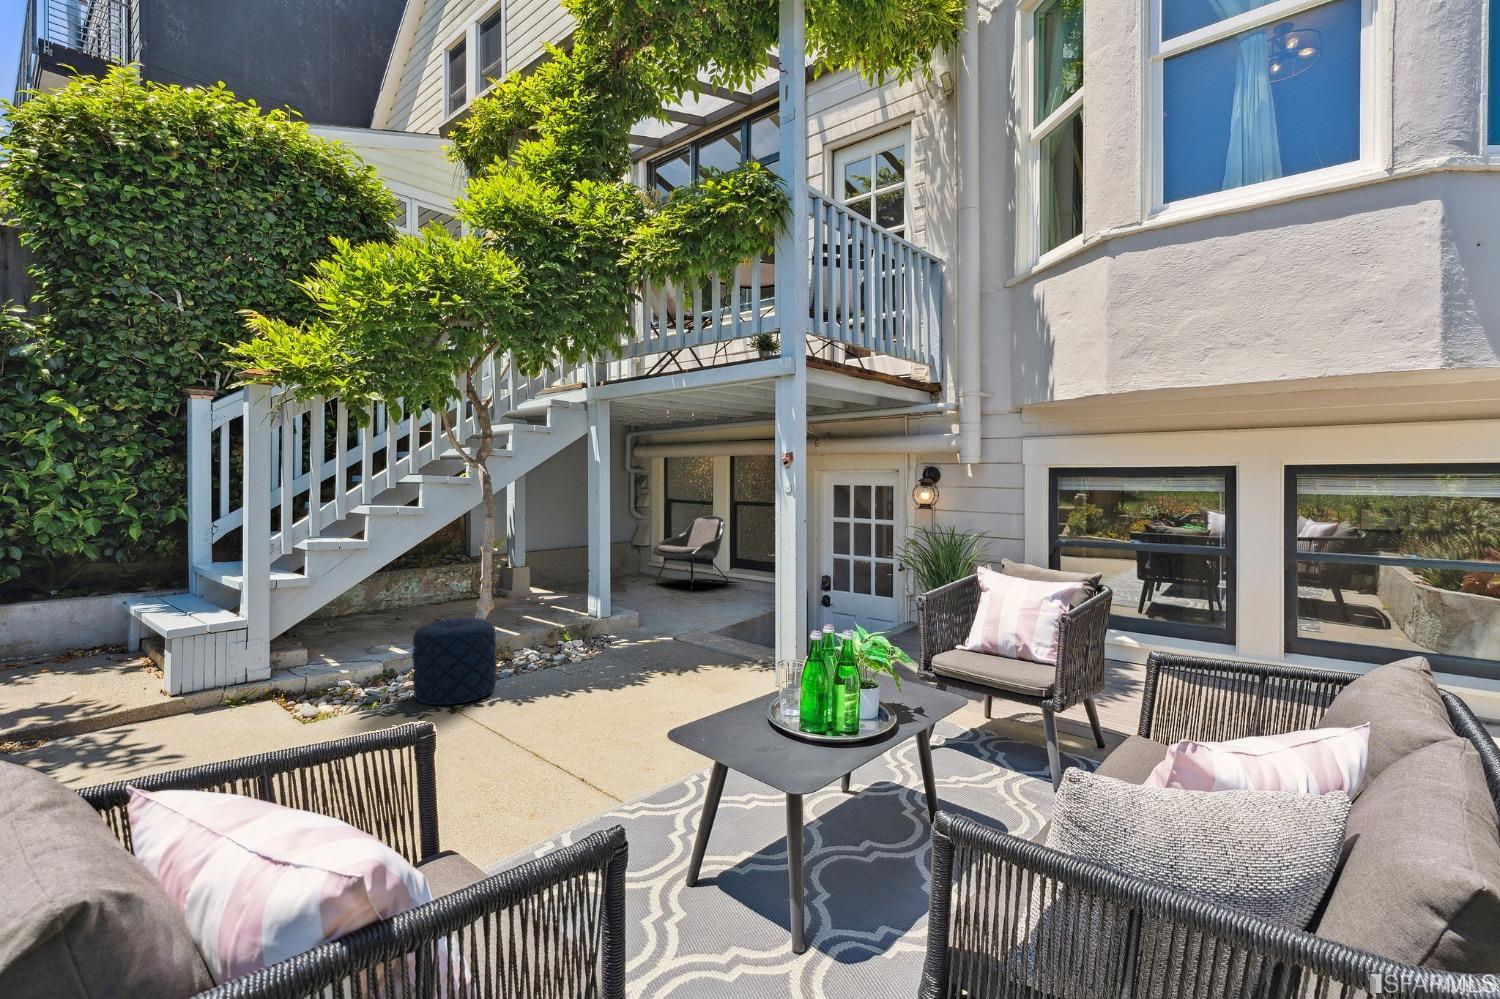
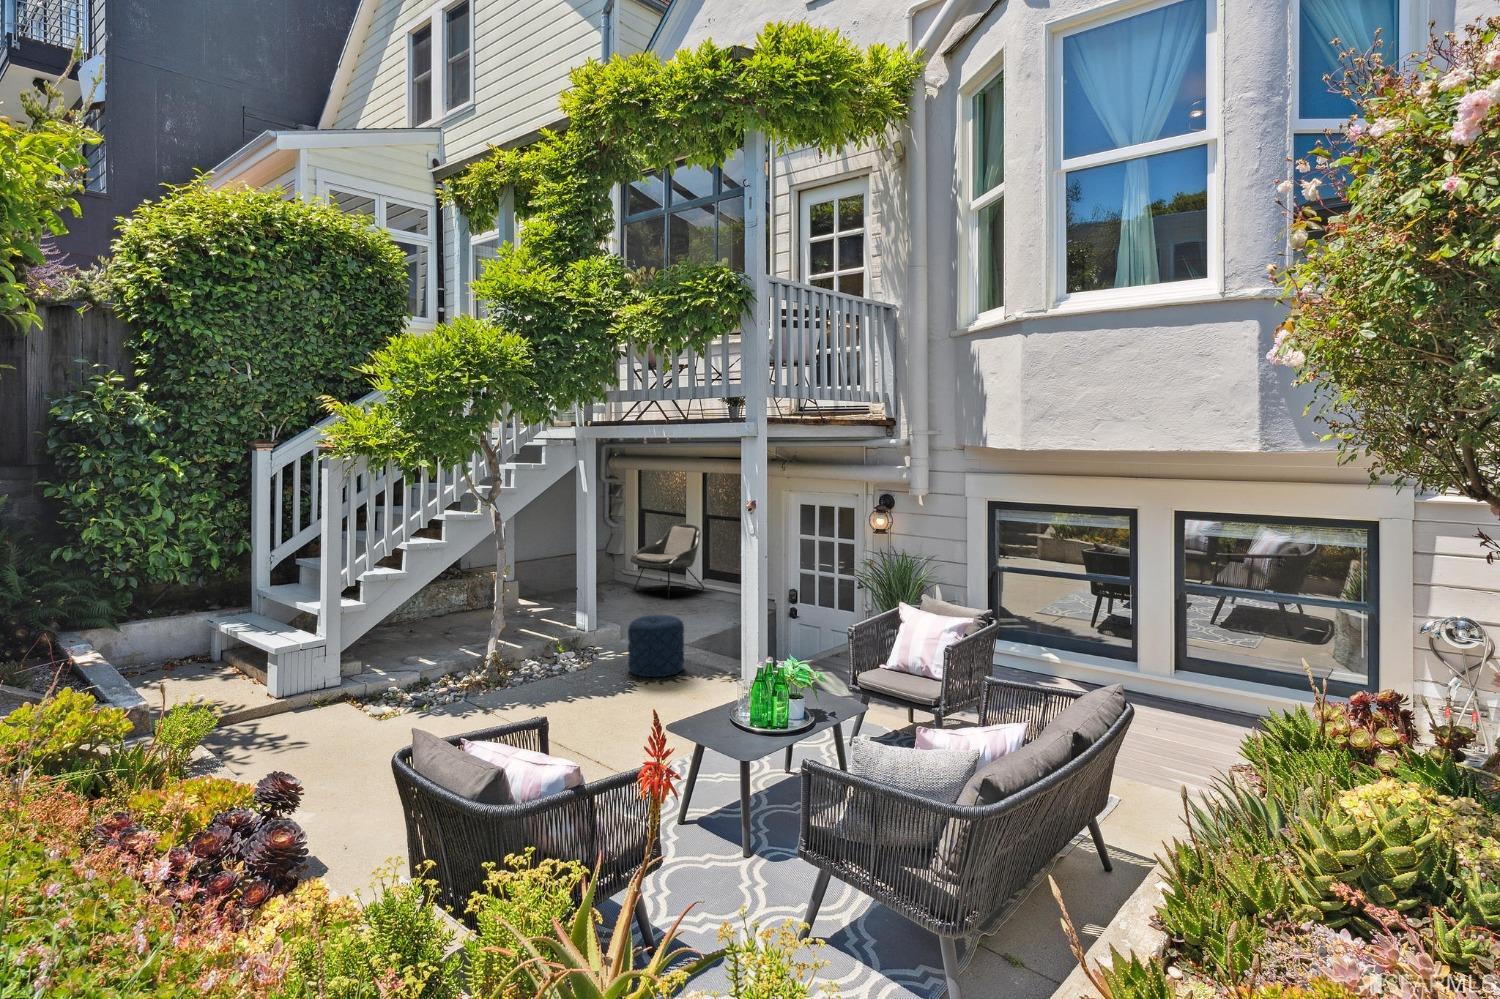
pouf: present [412,618,496,705] -> present [628,615,684,677]

